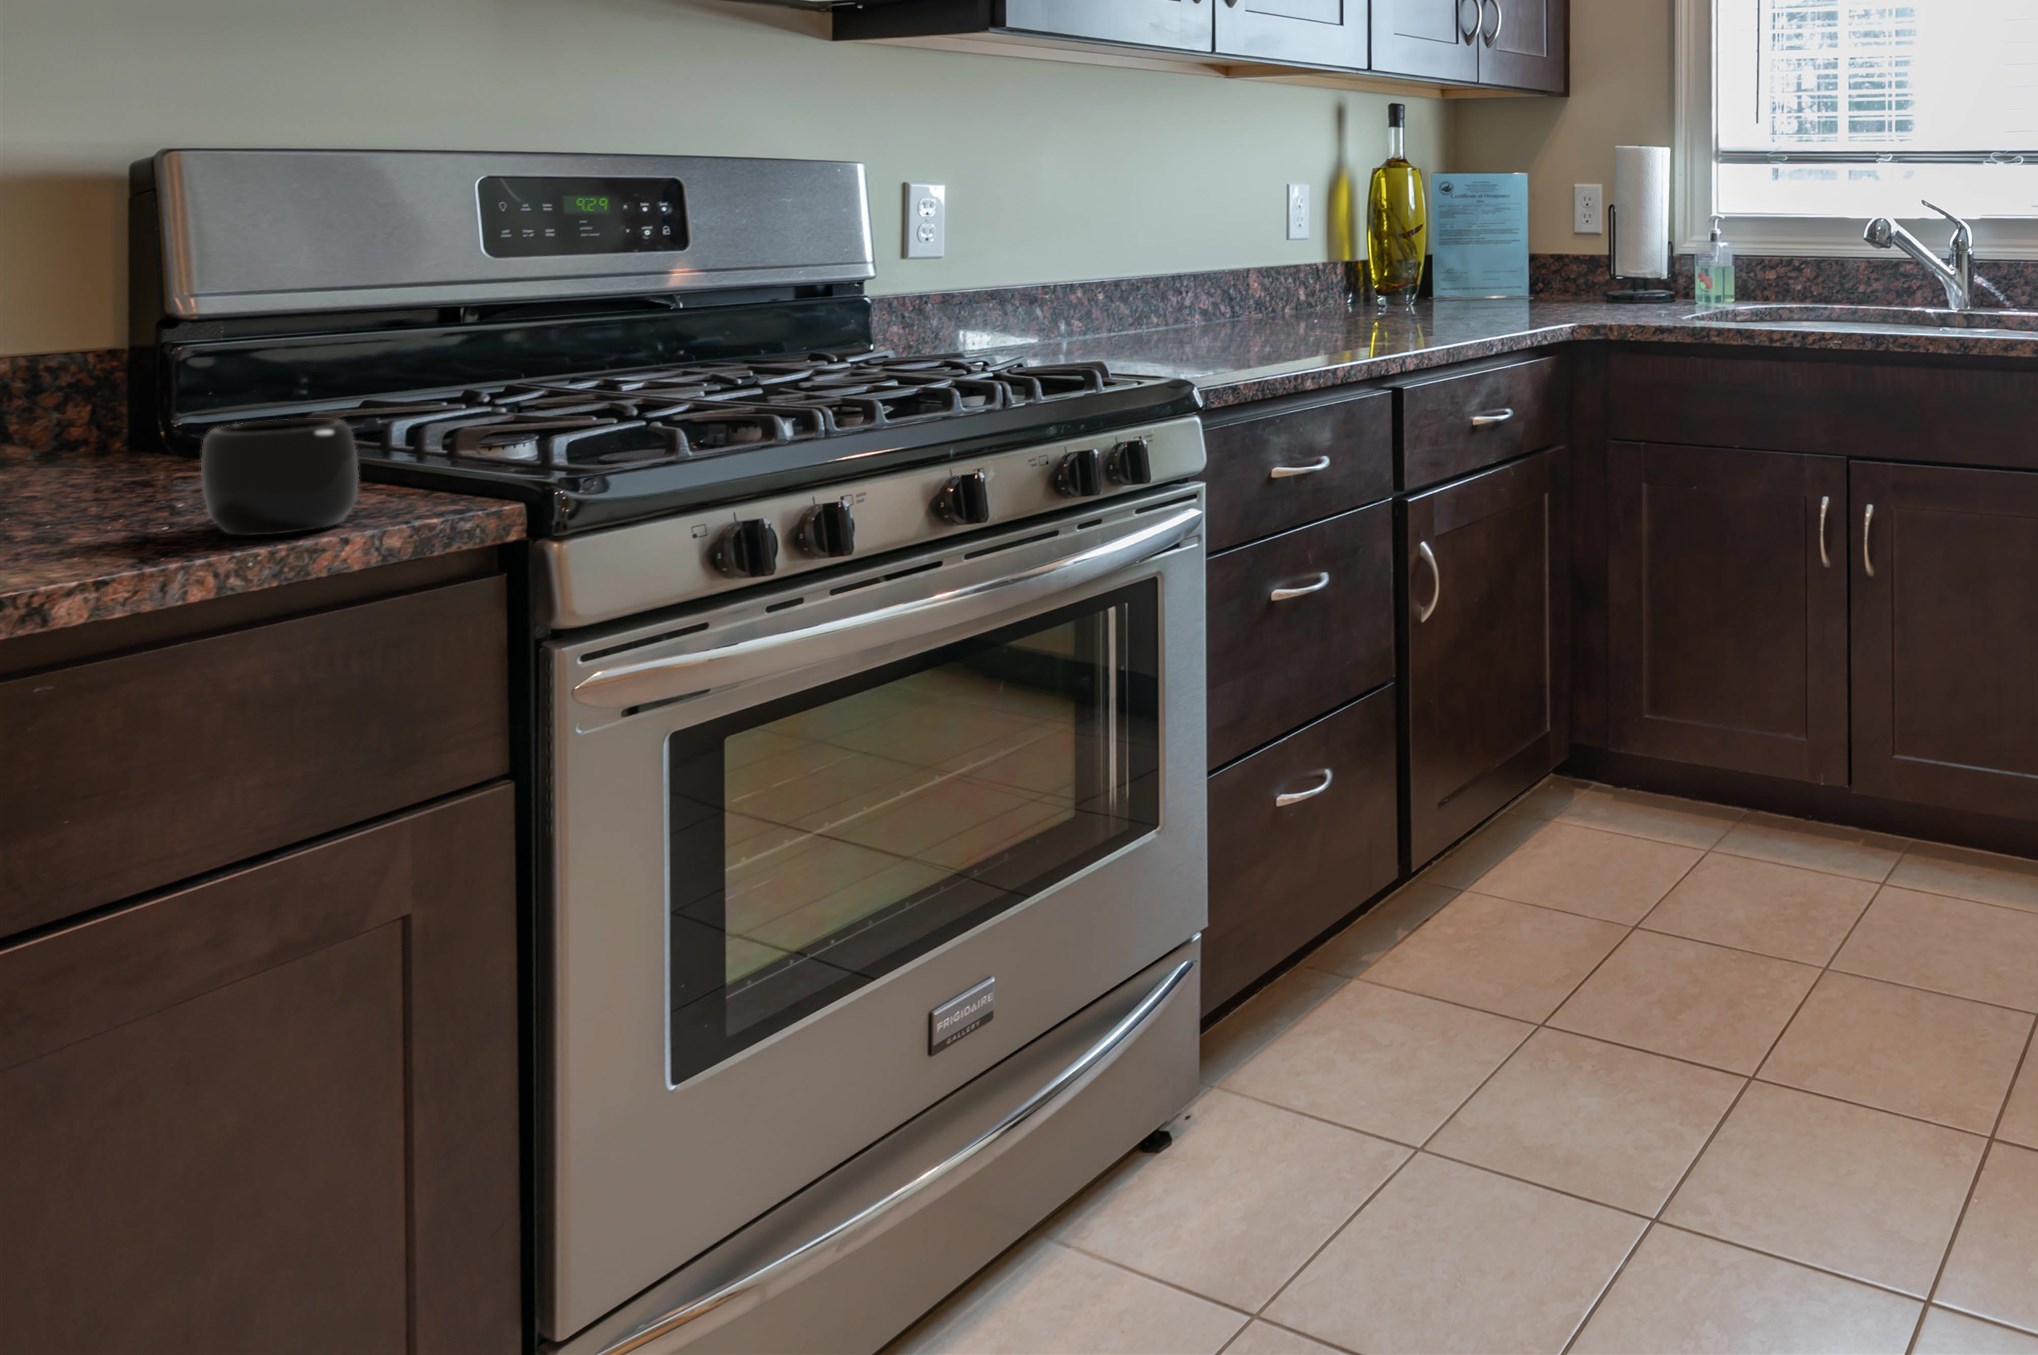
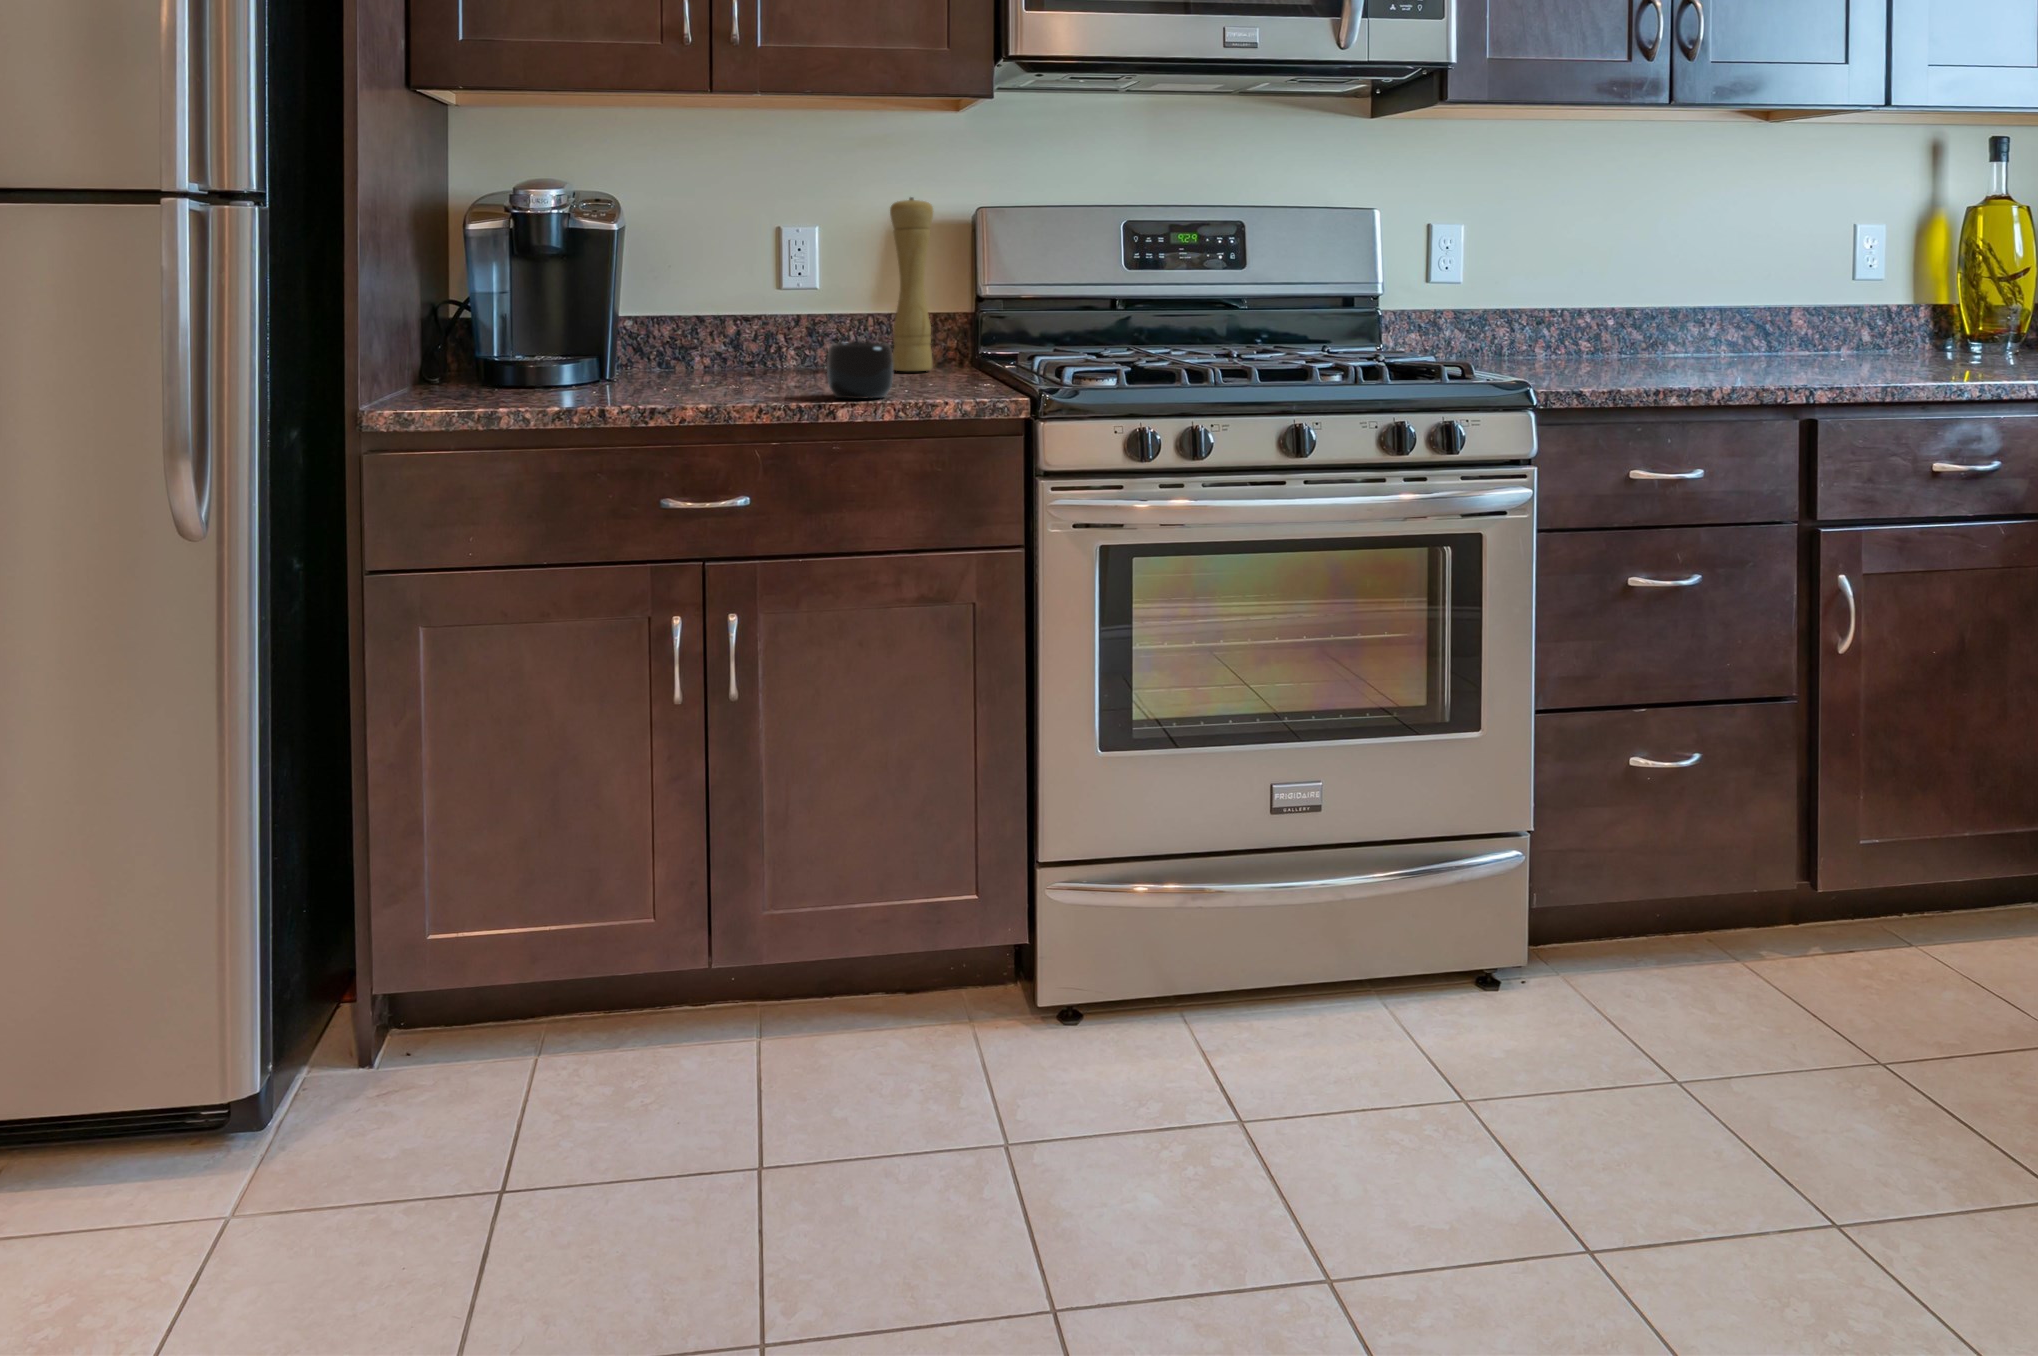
pepper mill: none [128,134,249,459] -> present [890,197,933,371]

